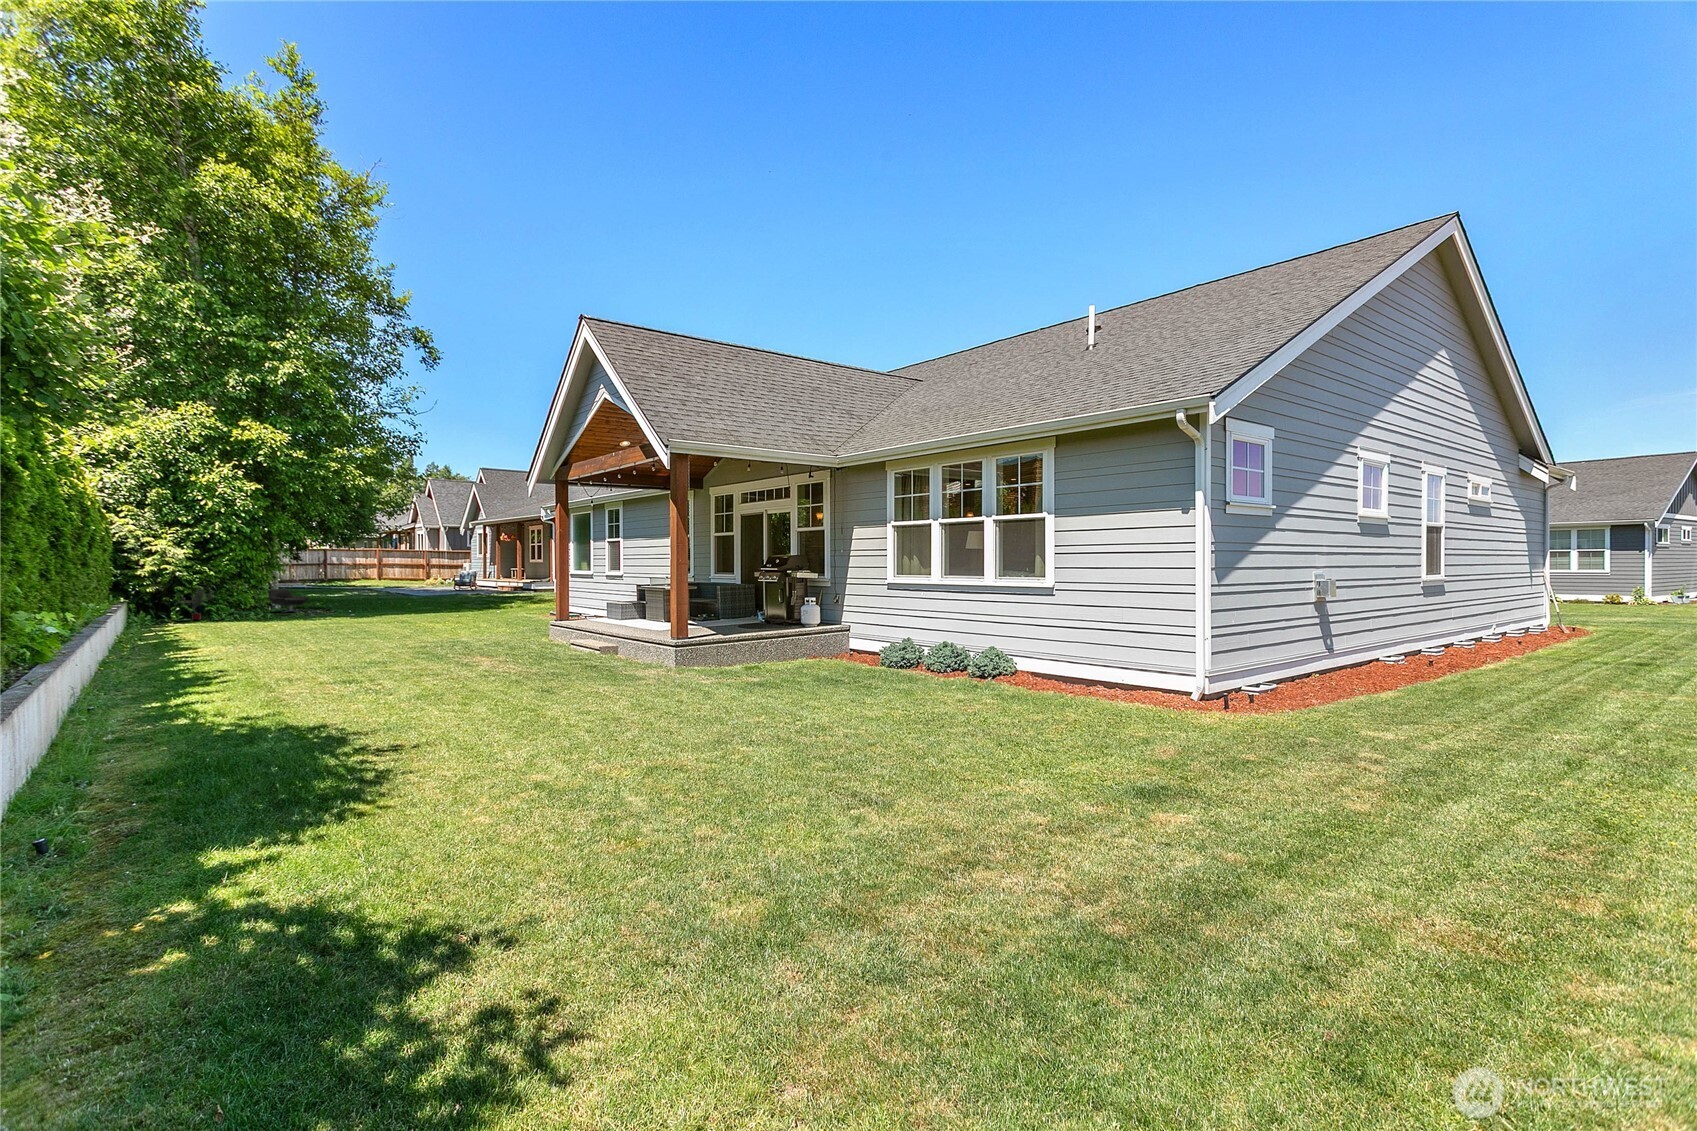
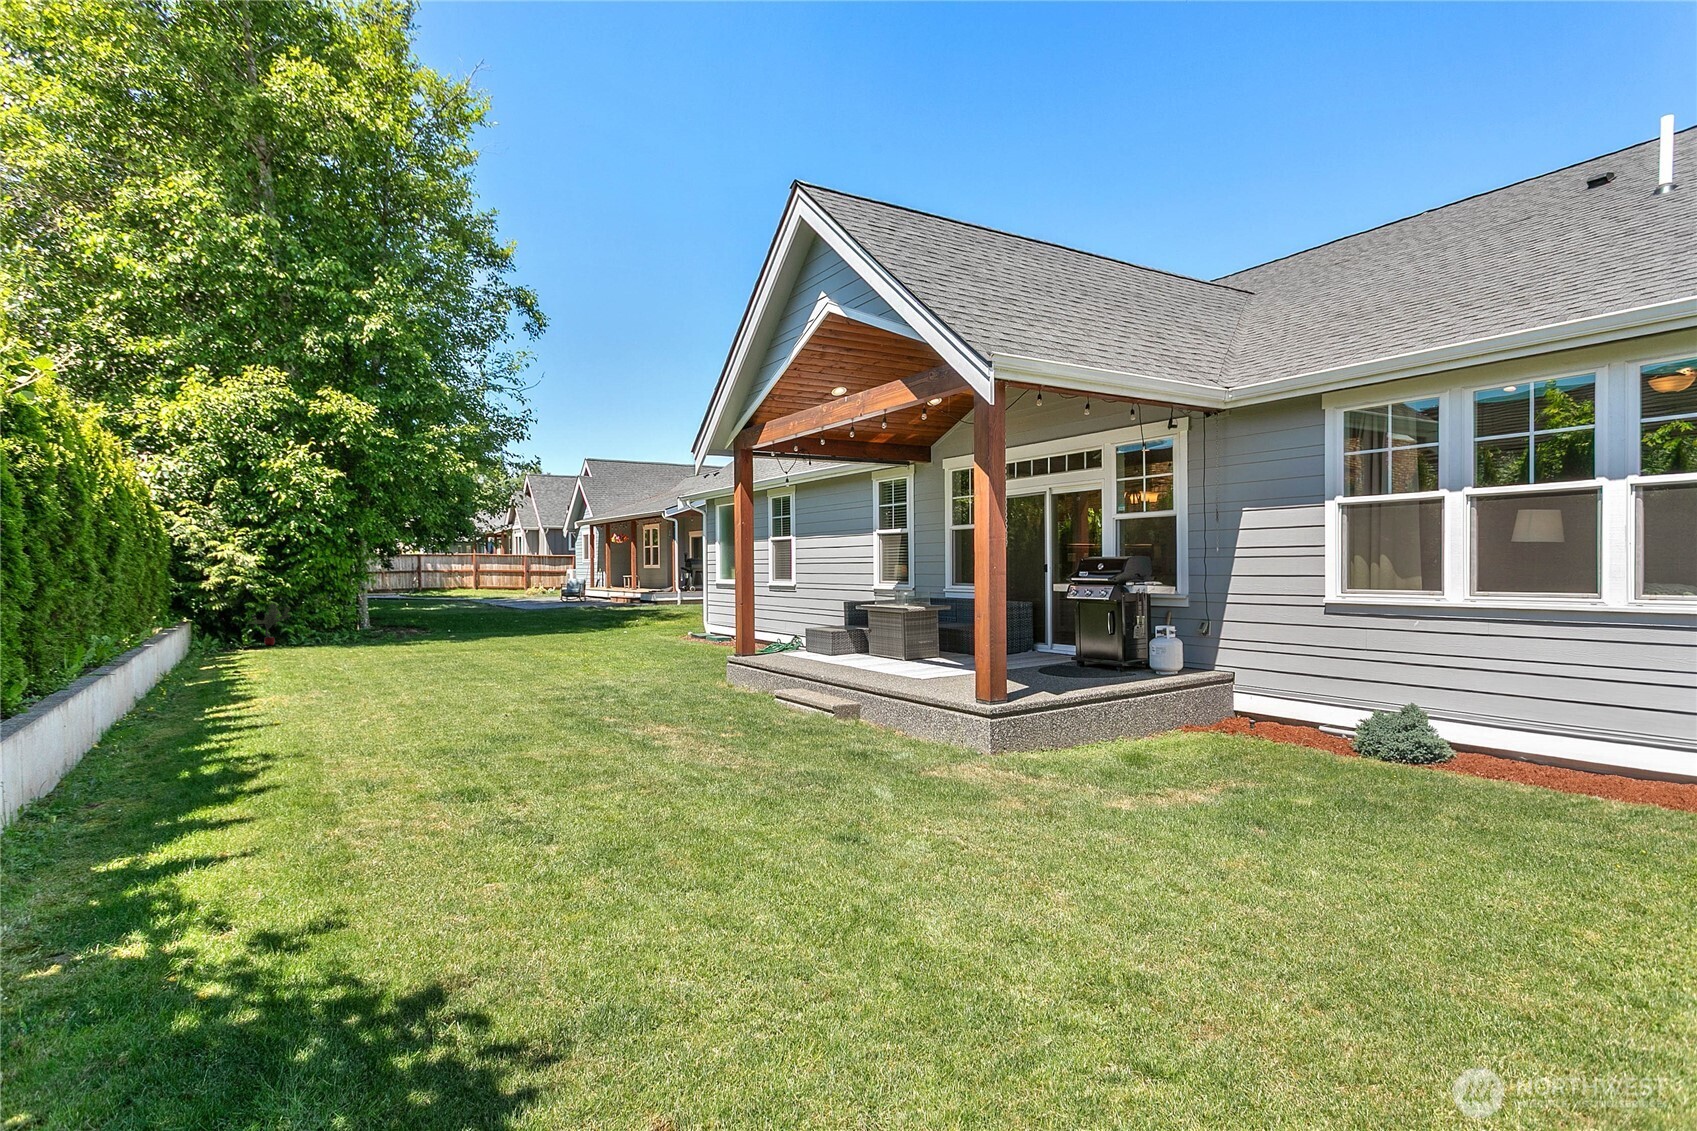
lounge chair: present [268,589,308,612] -> none [353,604,399,635]

